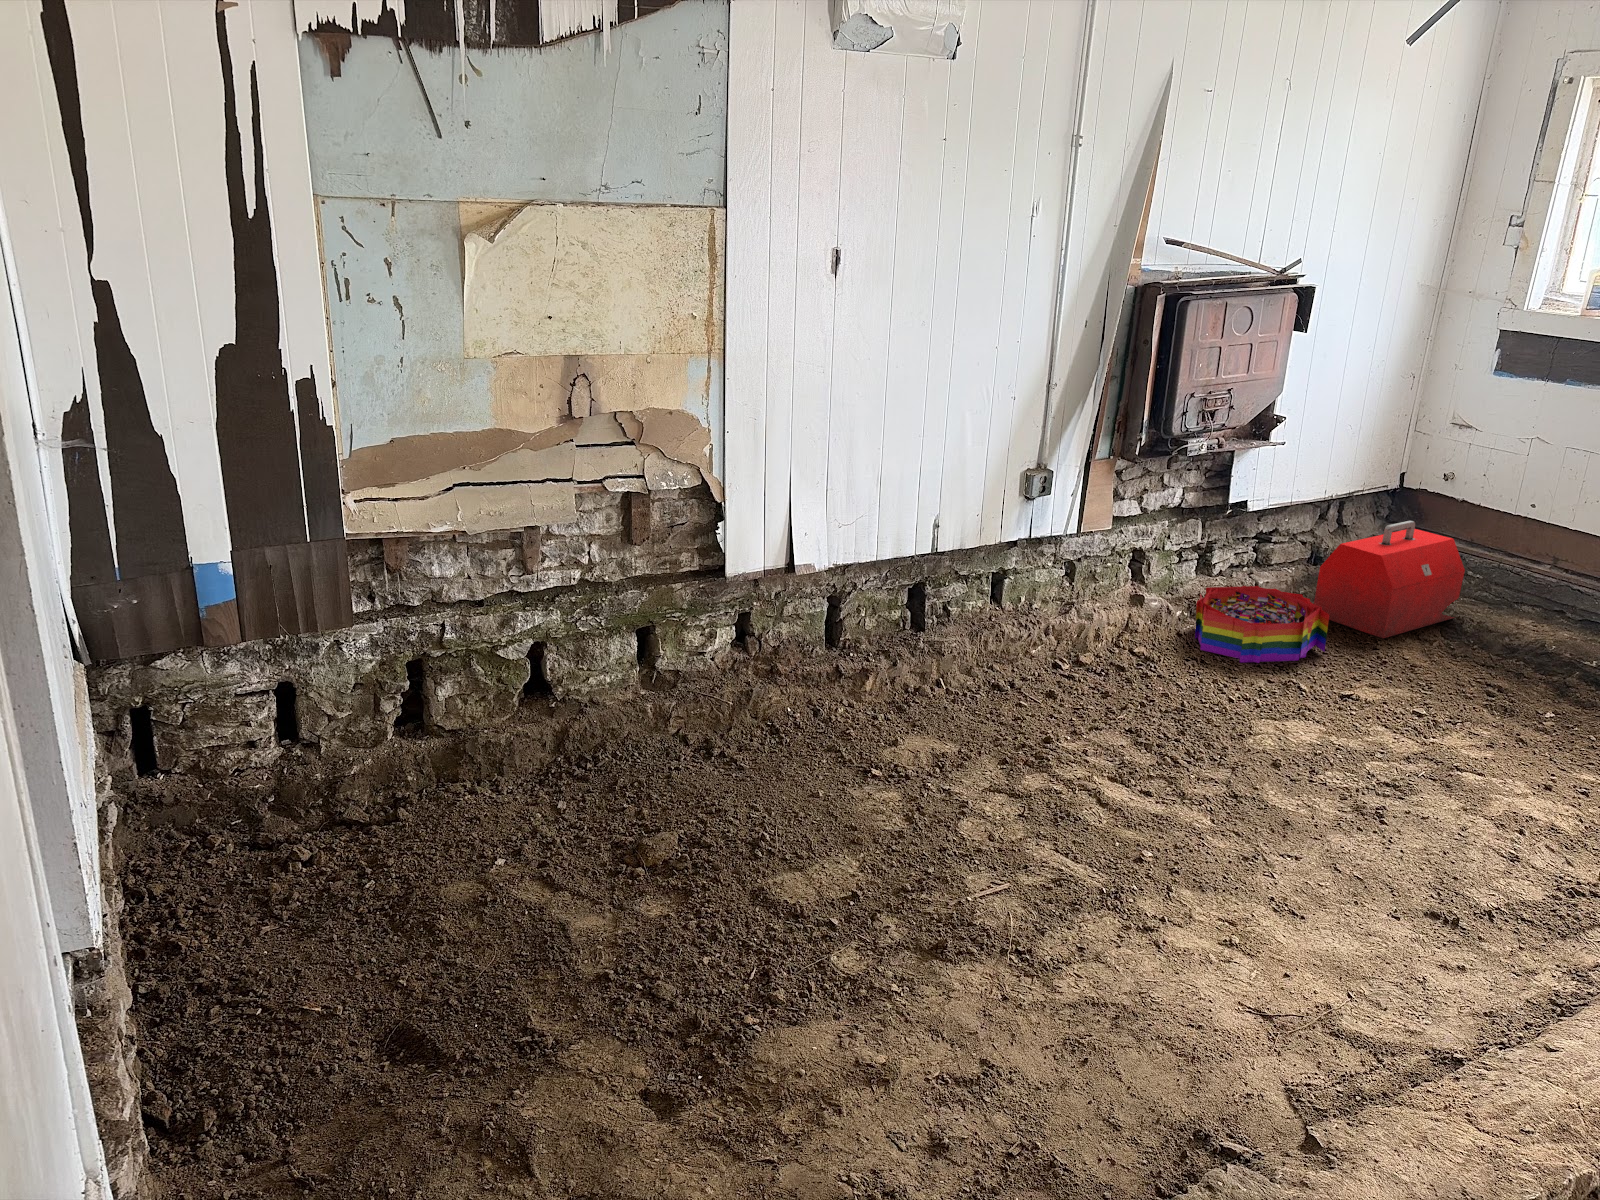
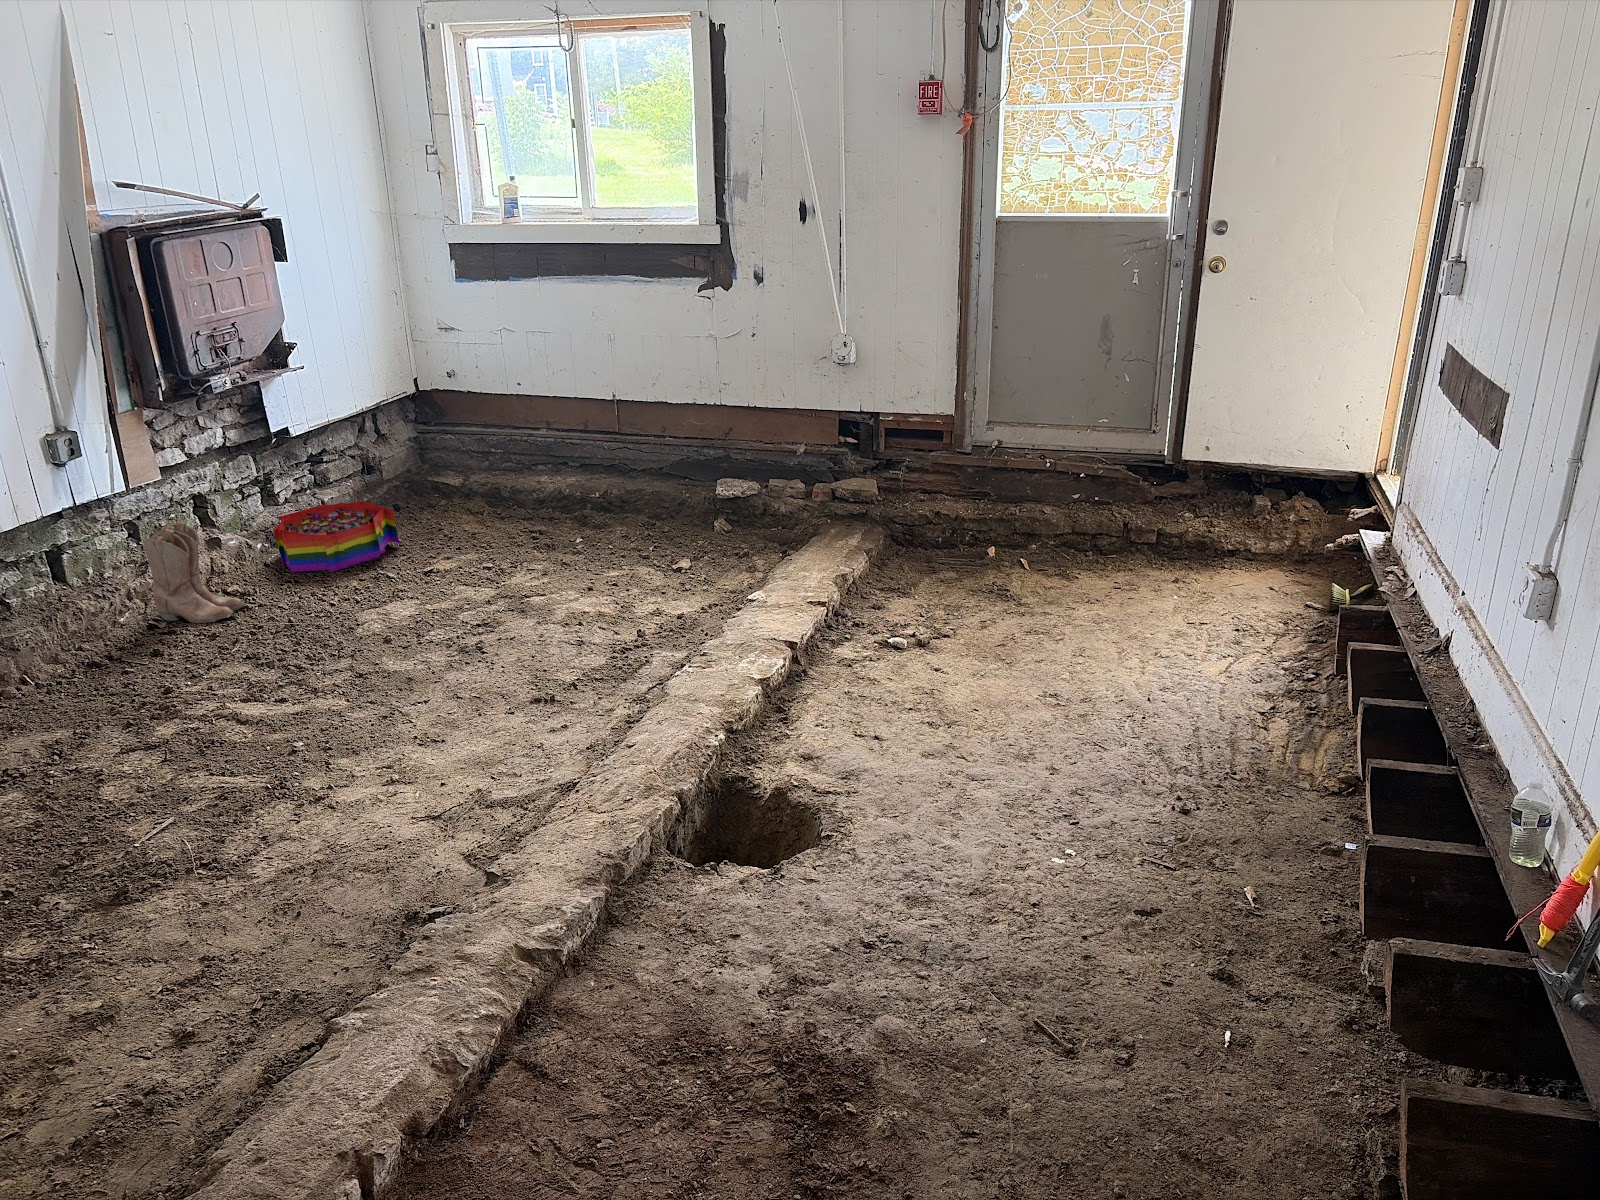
toolbox: present [1314,521,1465,638] -> none [373,420,492,521]
boots: none [1065,573,1146,681] -> present [143,521,245,623]

